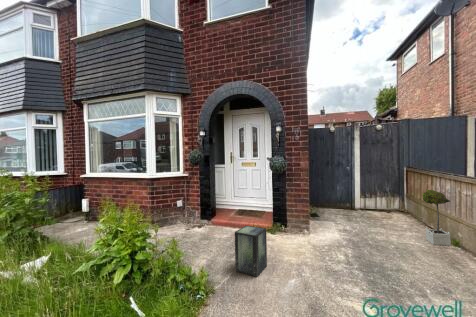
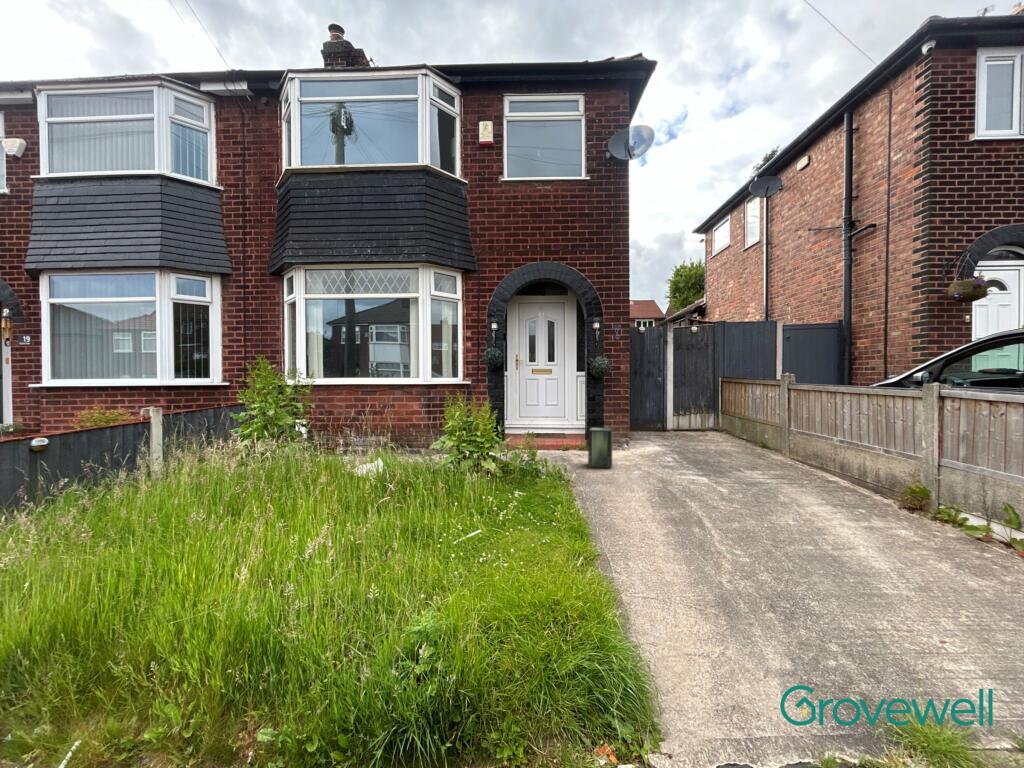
potted tree: present [423,189,451,246] -> none [739,395,763,449]

